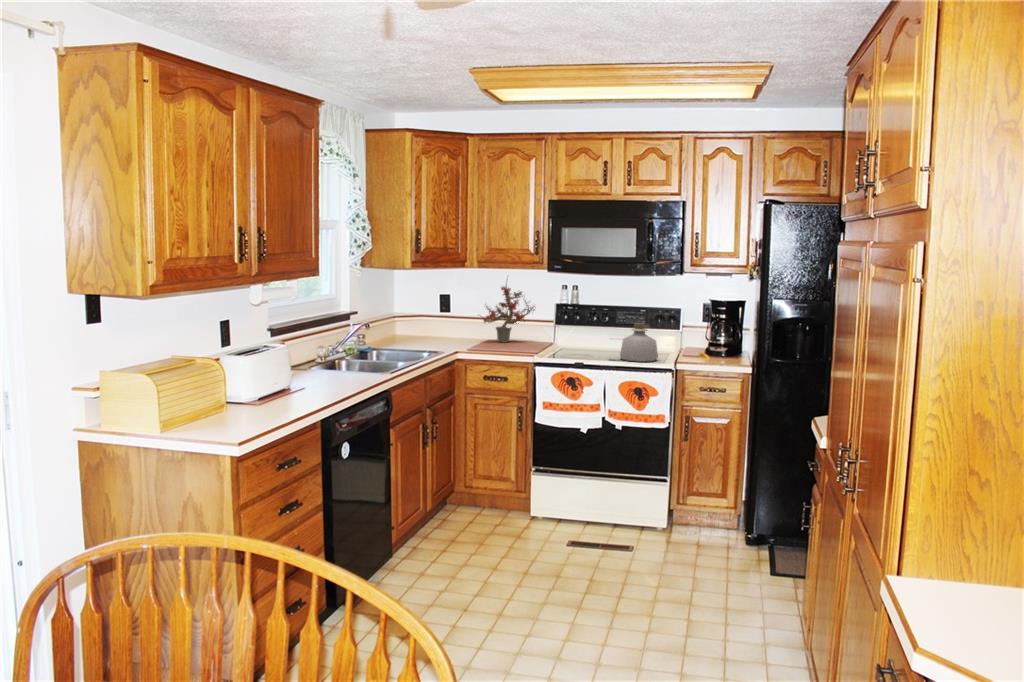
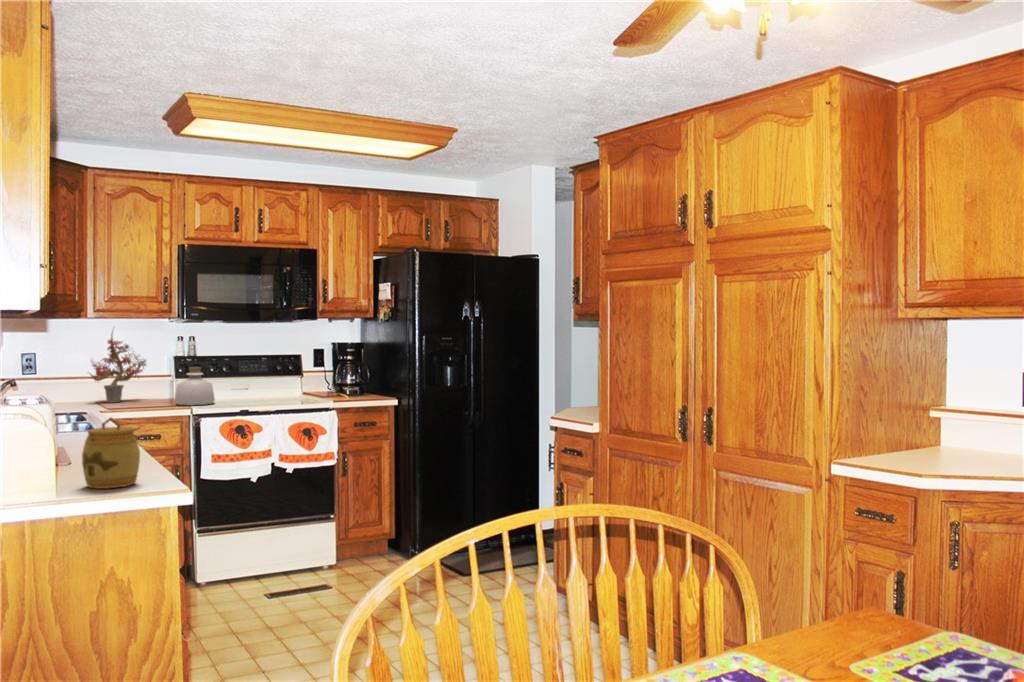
bottle: present [620,323,658,362] -> present [174,367,215,405]
jar: none [224,367,269,425] -> present [82,418,140,488]

